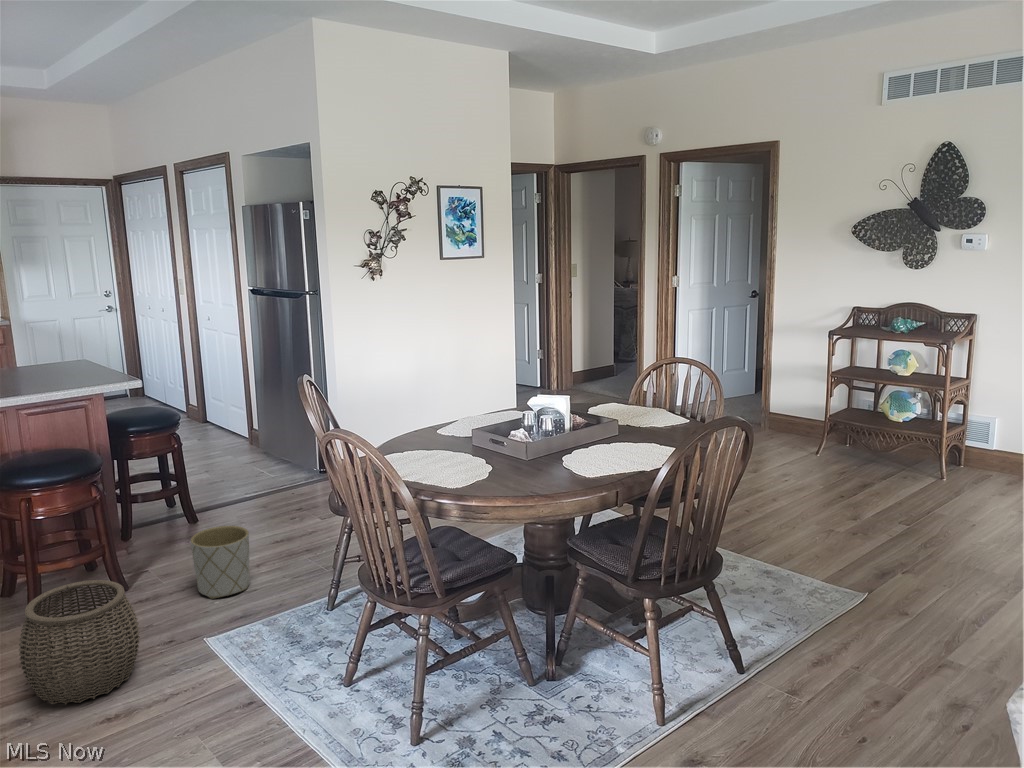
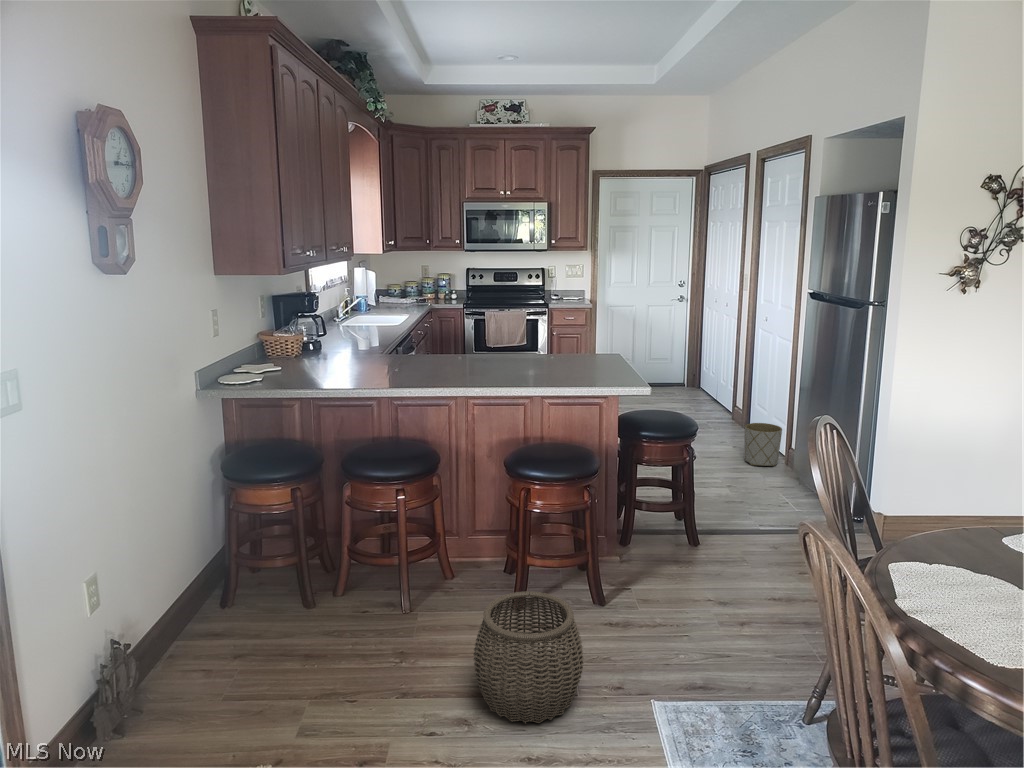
planter: present [191,526,249,599] -> present [744,423,782,466]

